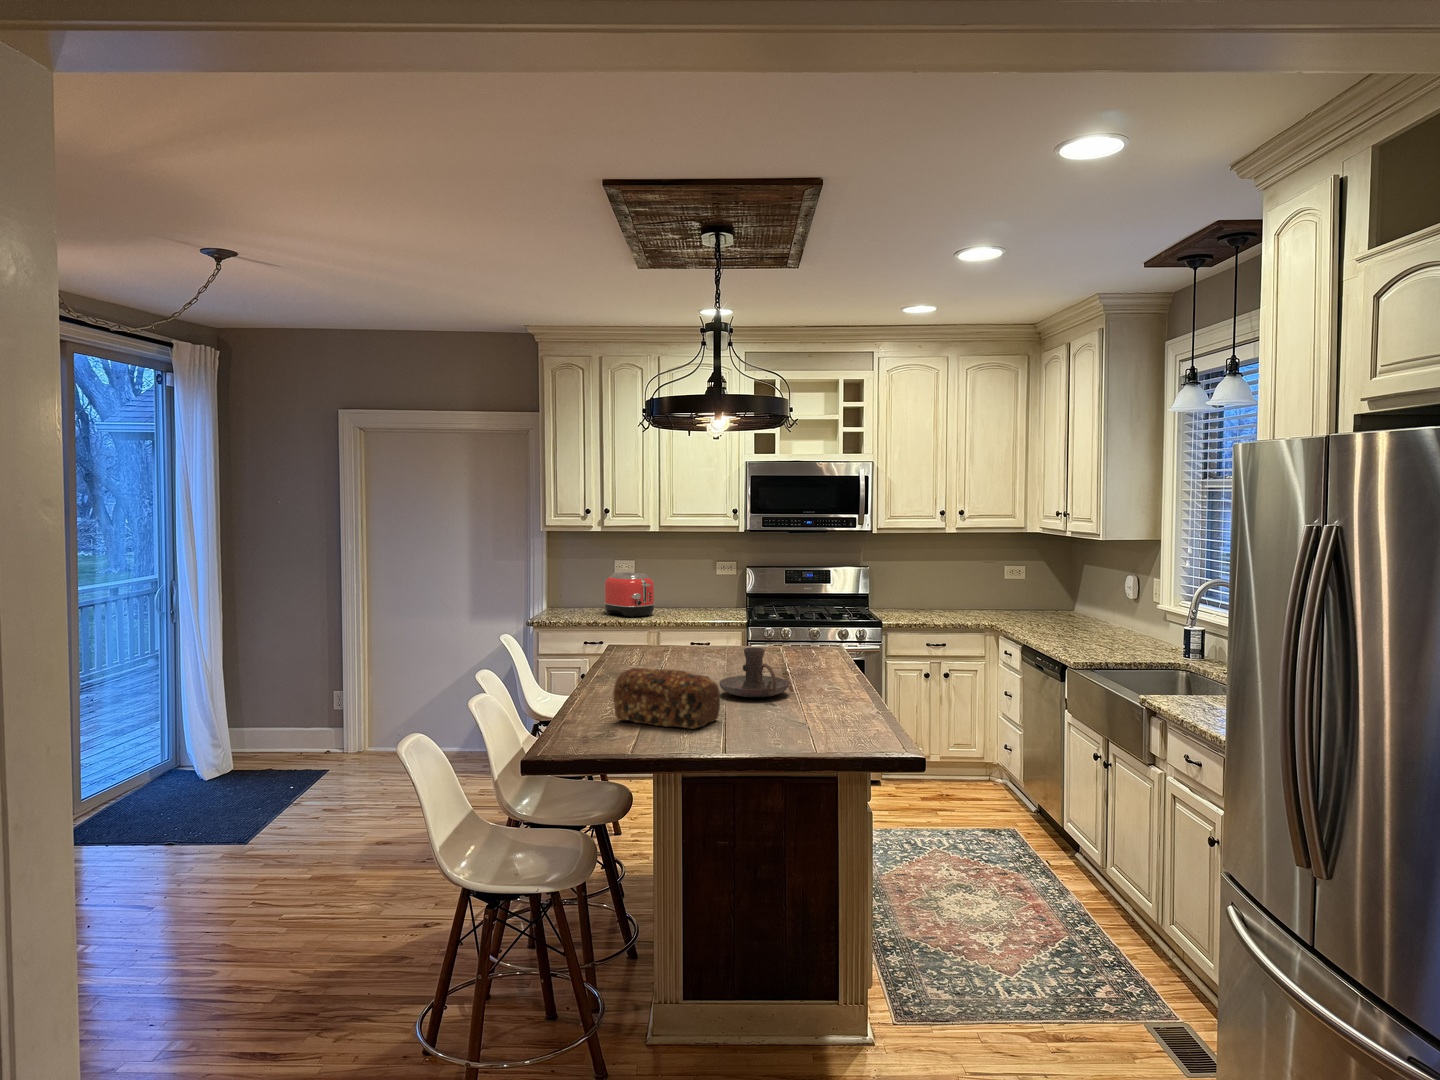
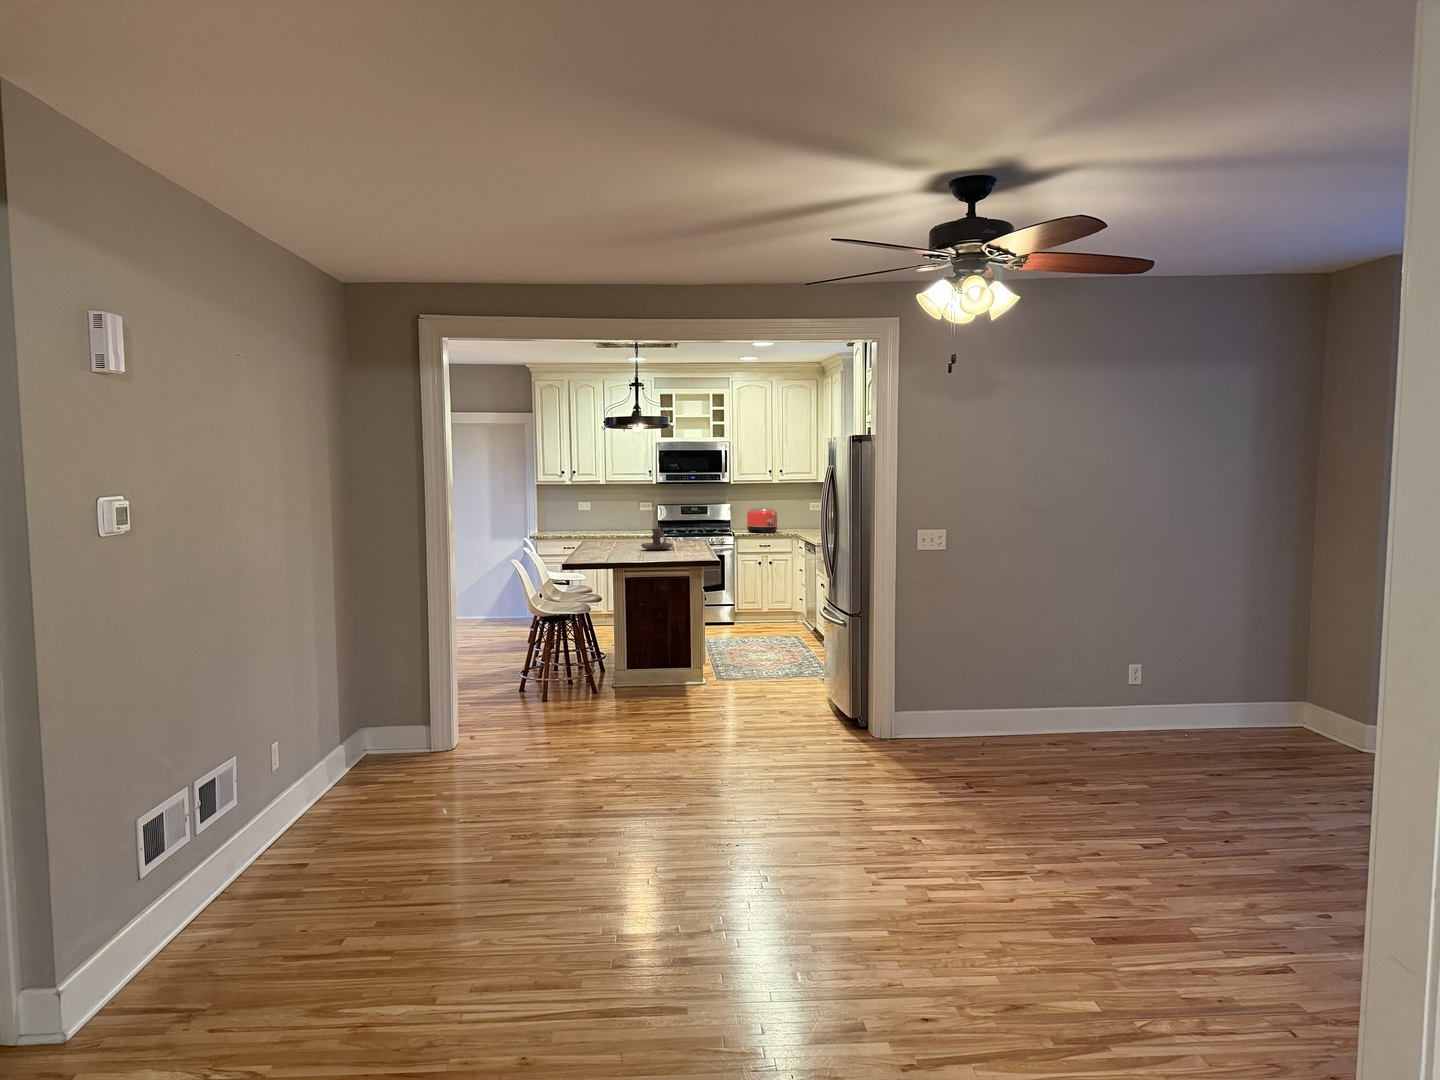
toaster: present [604,572,655,617] -> present [747,508,777,533]
bread loaf: present [613,668,720,729] -> none [595,533,641,556]

